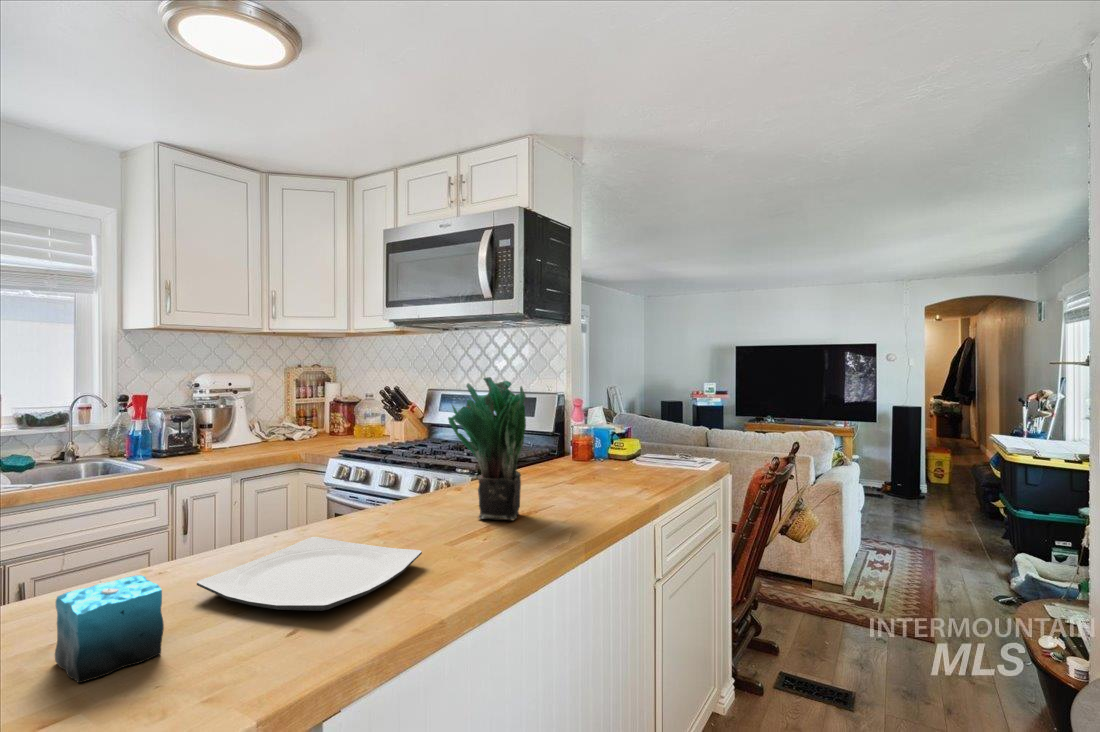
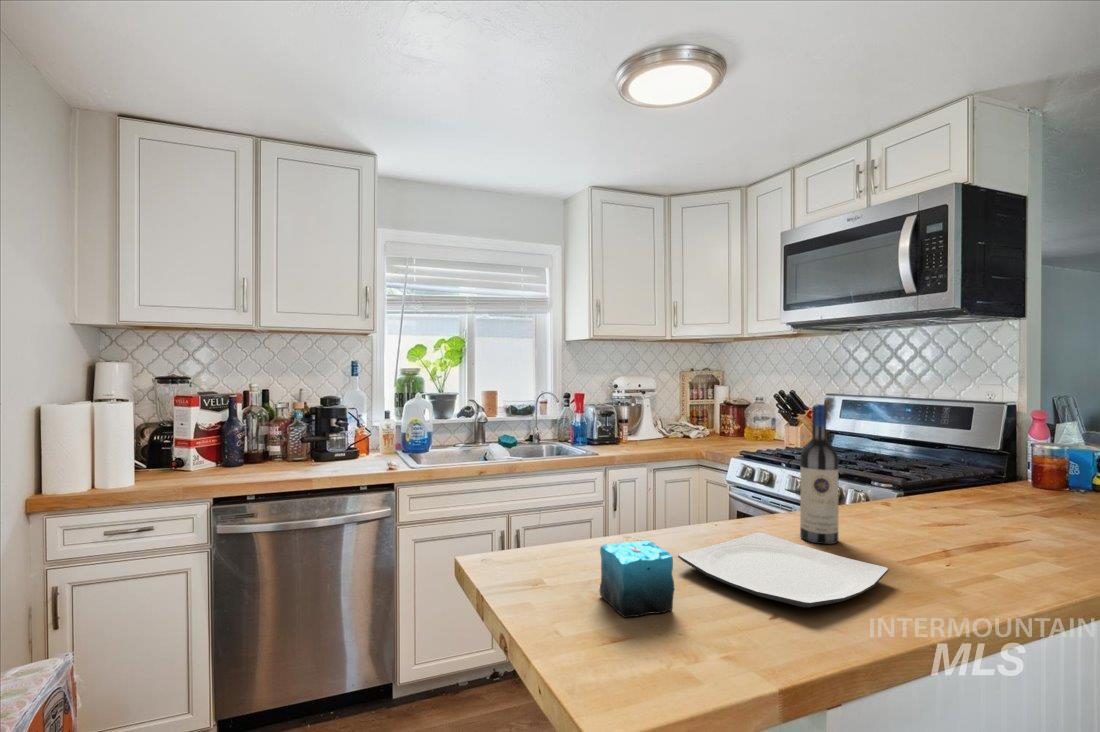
potted plant: present [448,377,526,520] -> none [897,383,1008,554]
wine bottle: none [361,400,396,537] -> present [800,404,839,544]

